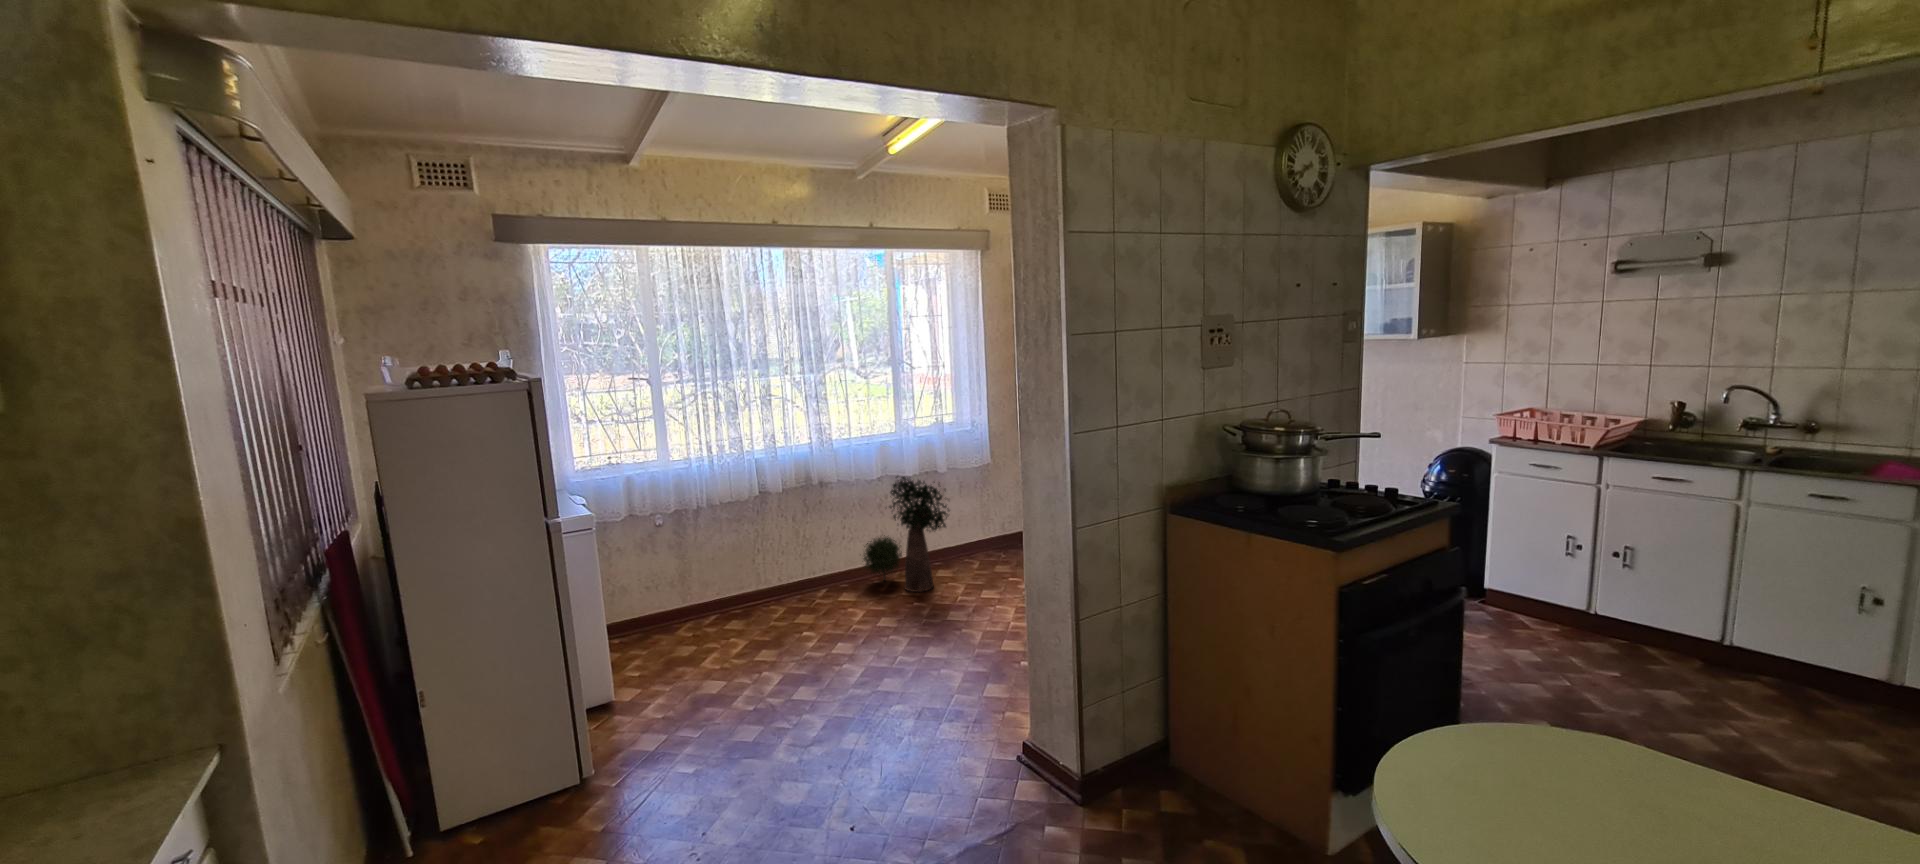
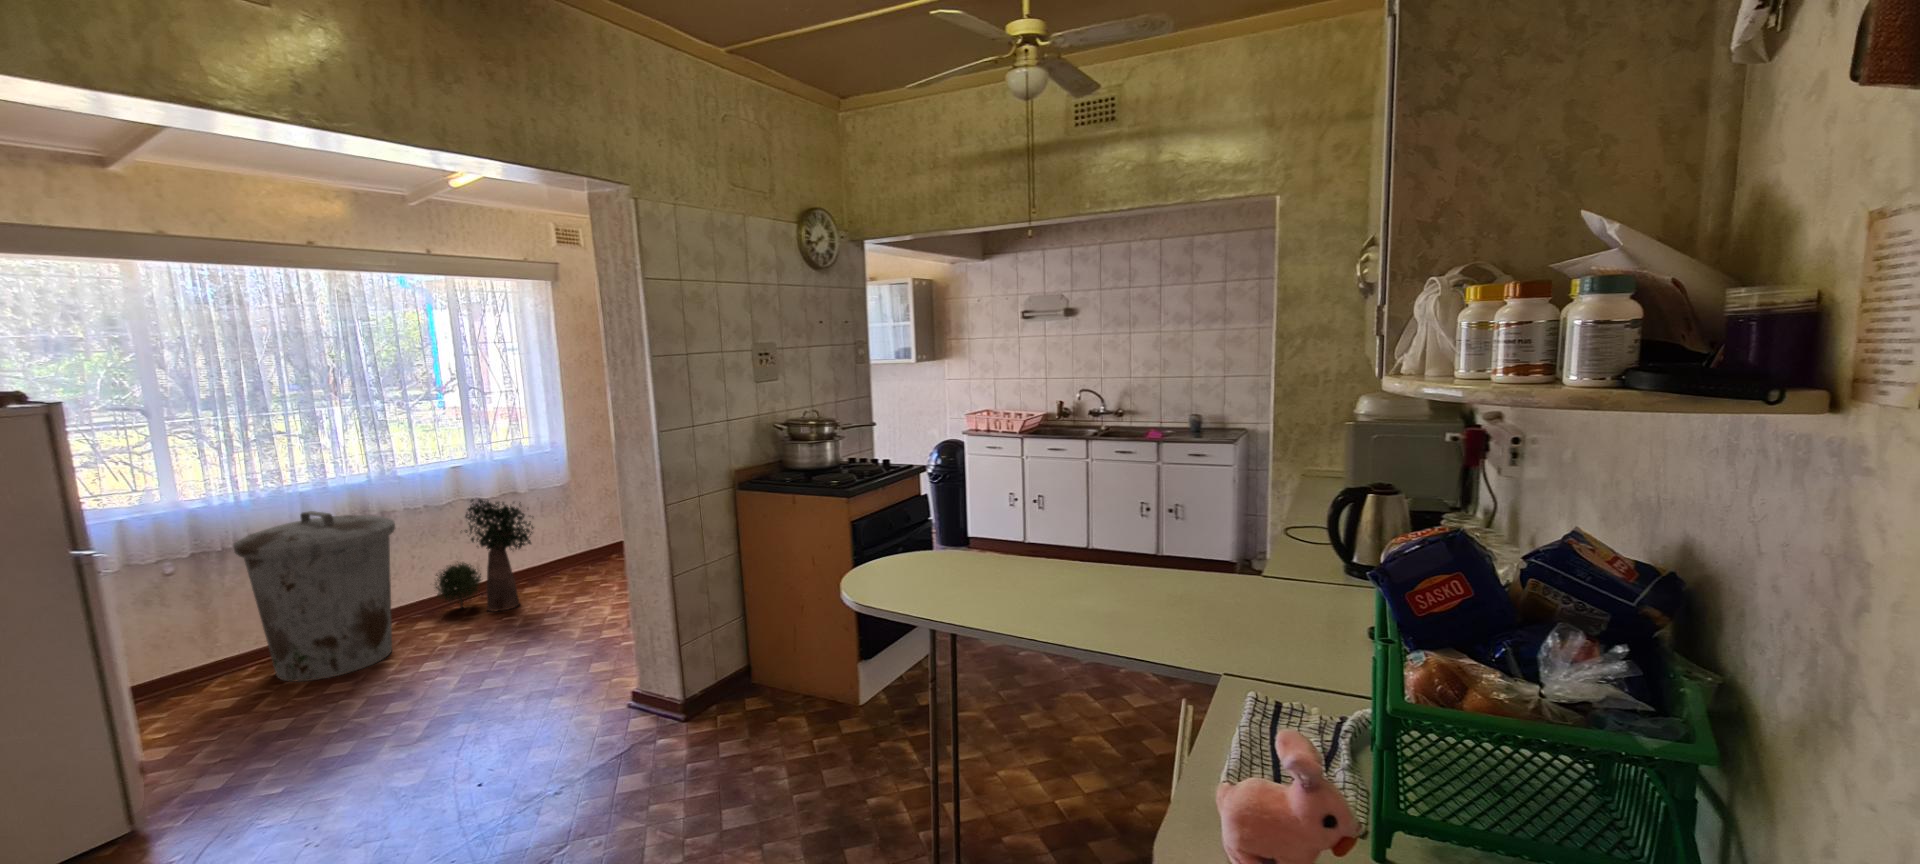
trash can: none [702,478,826,641] -> present [234,511,395,682]

